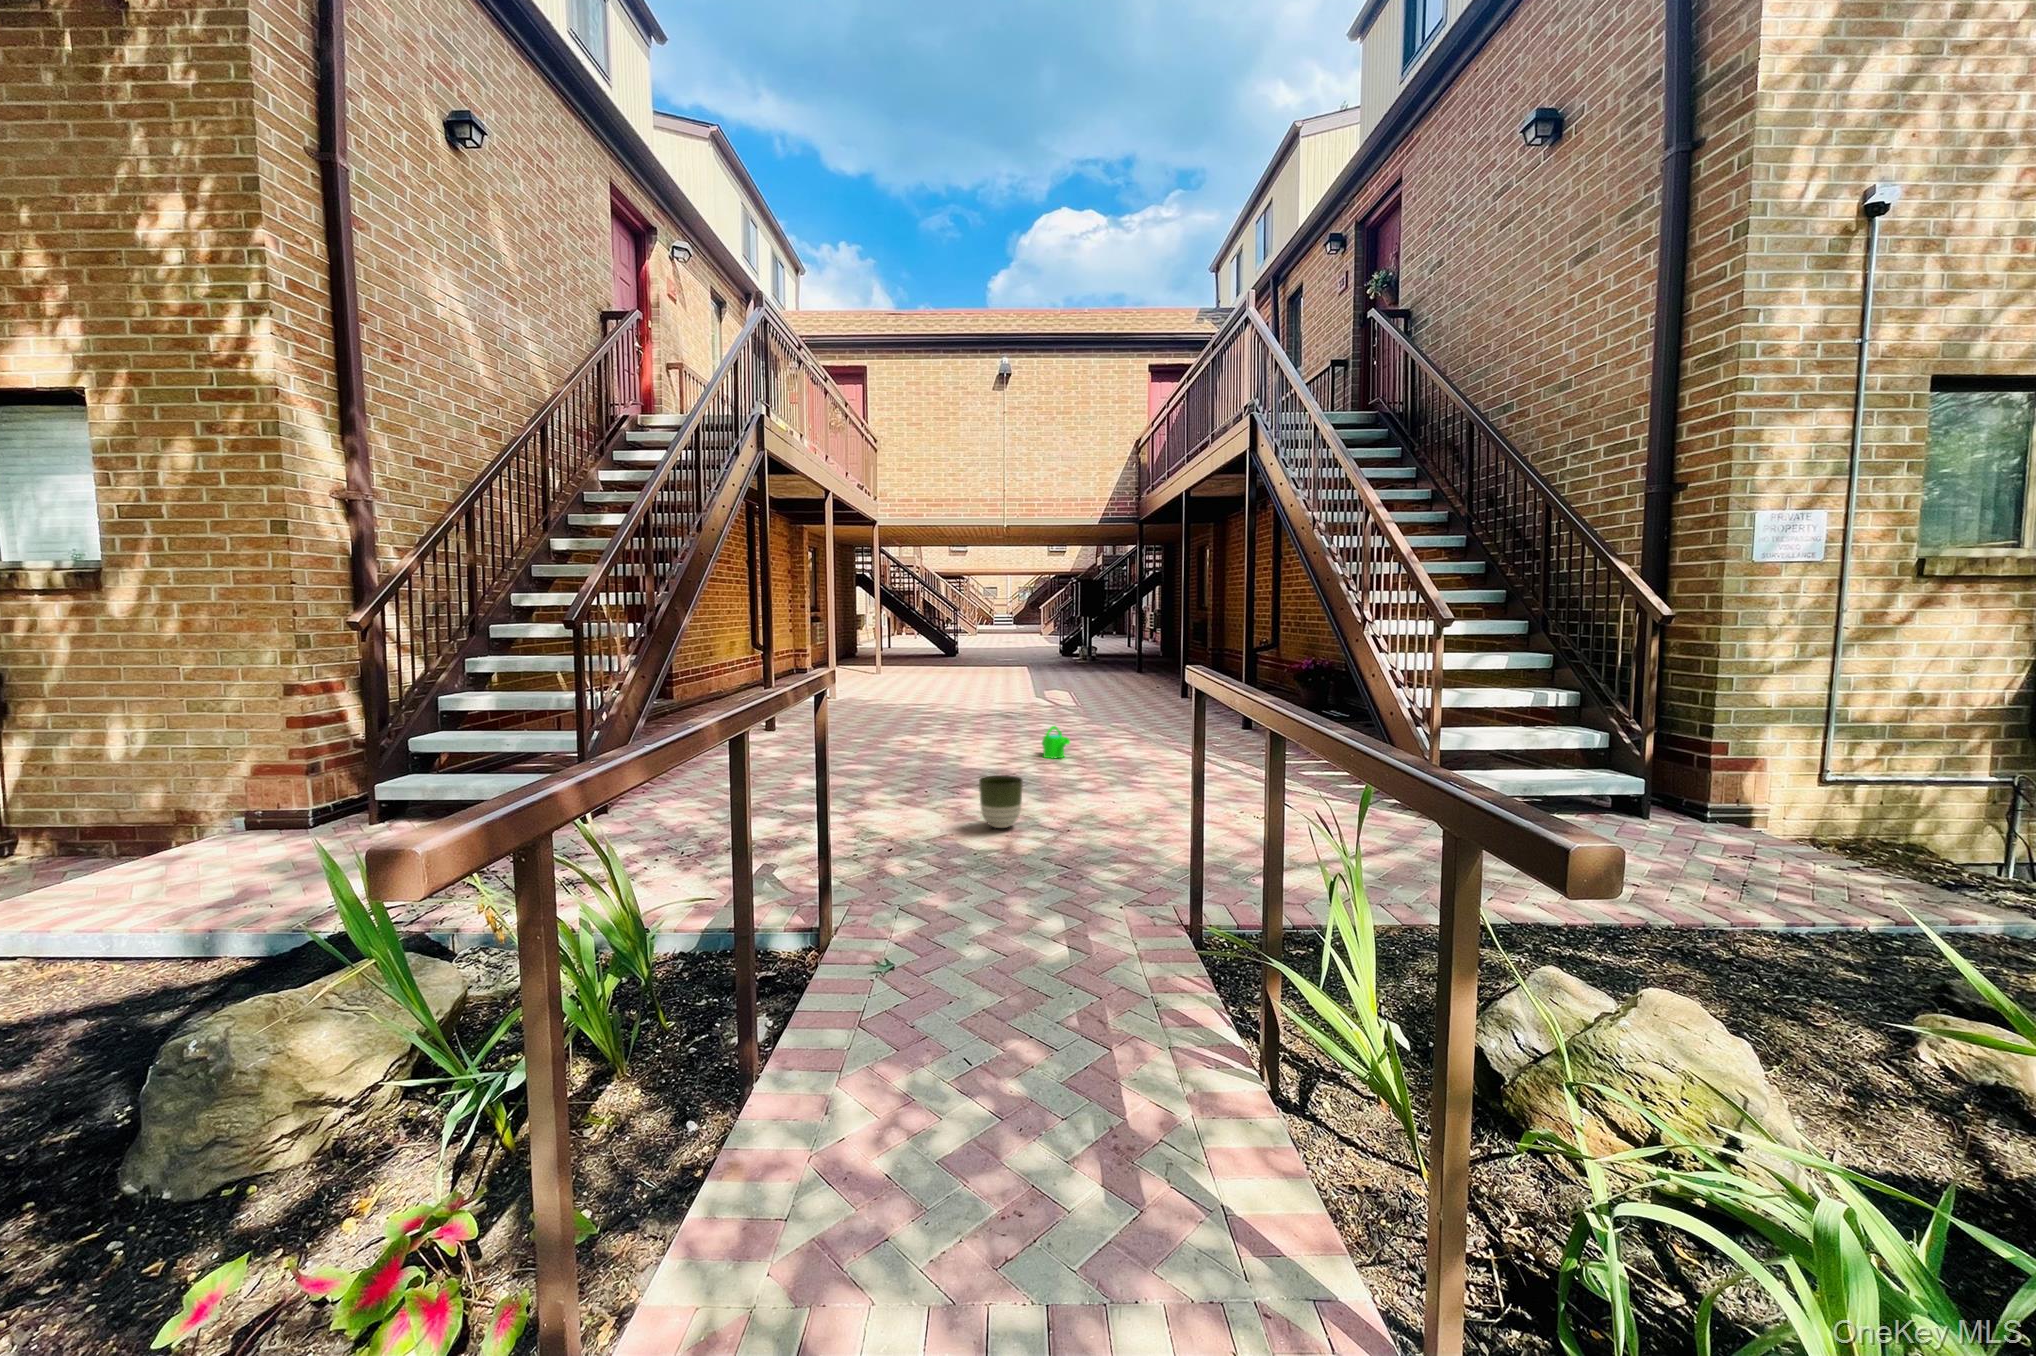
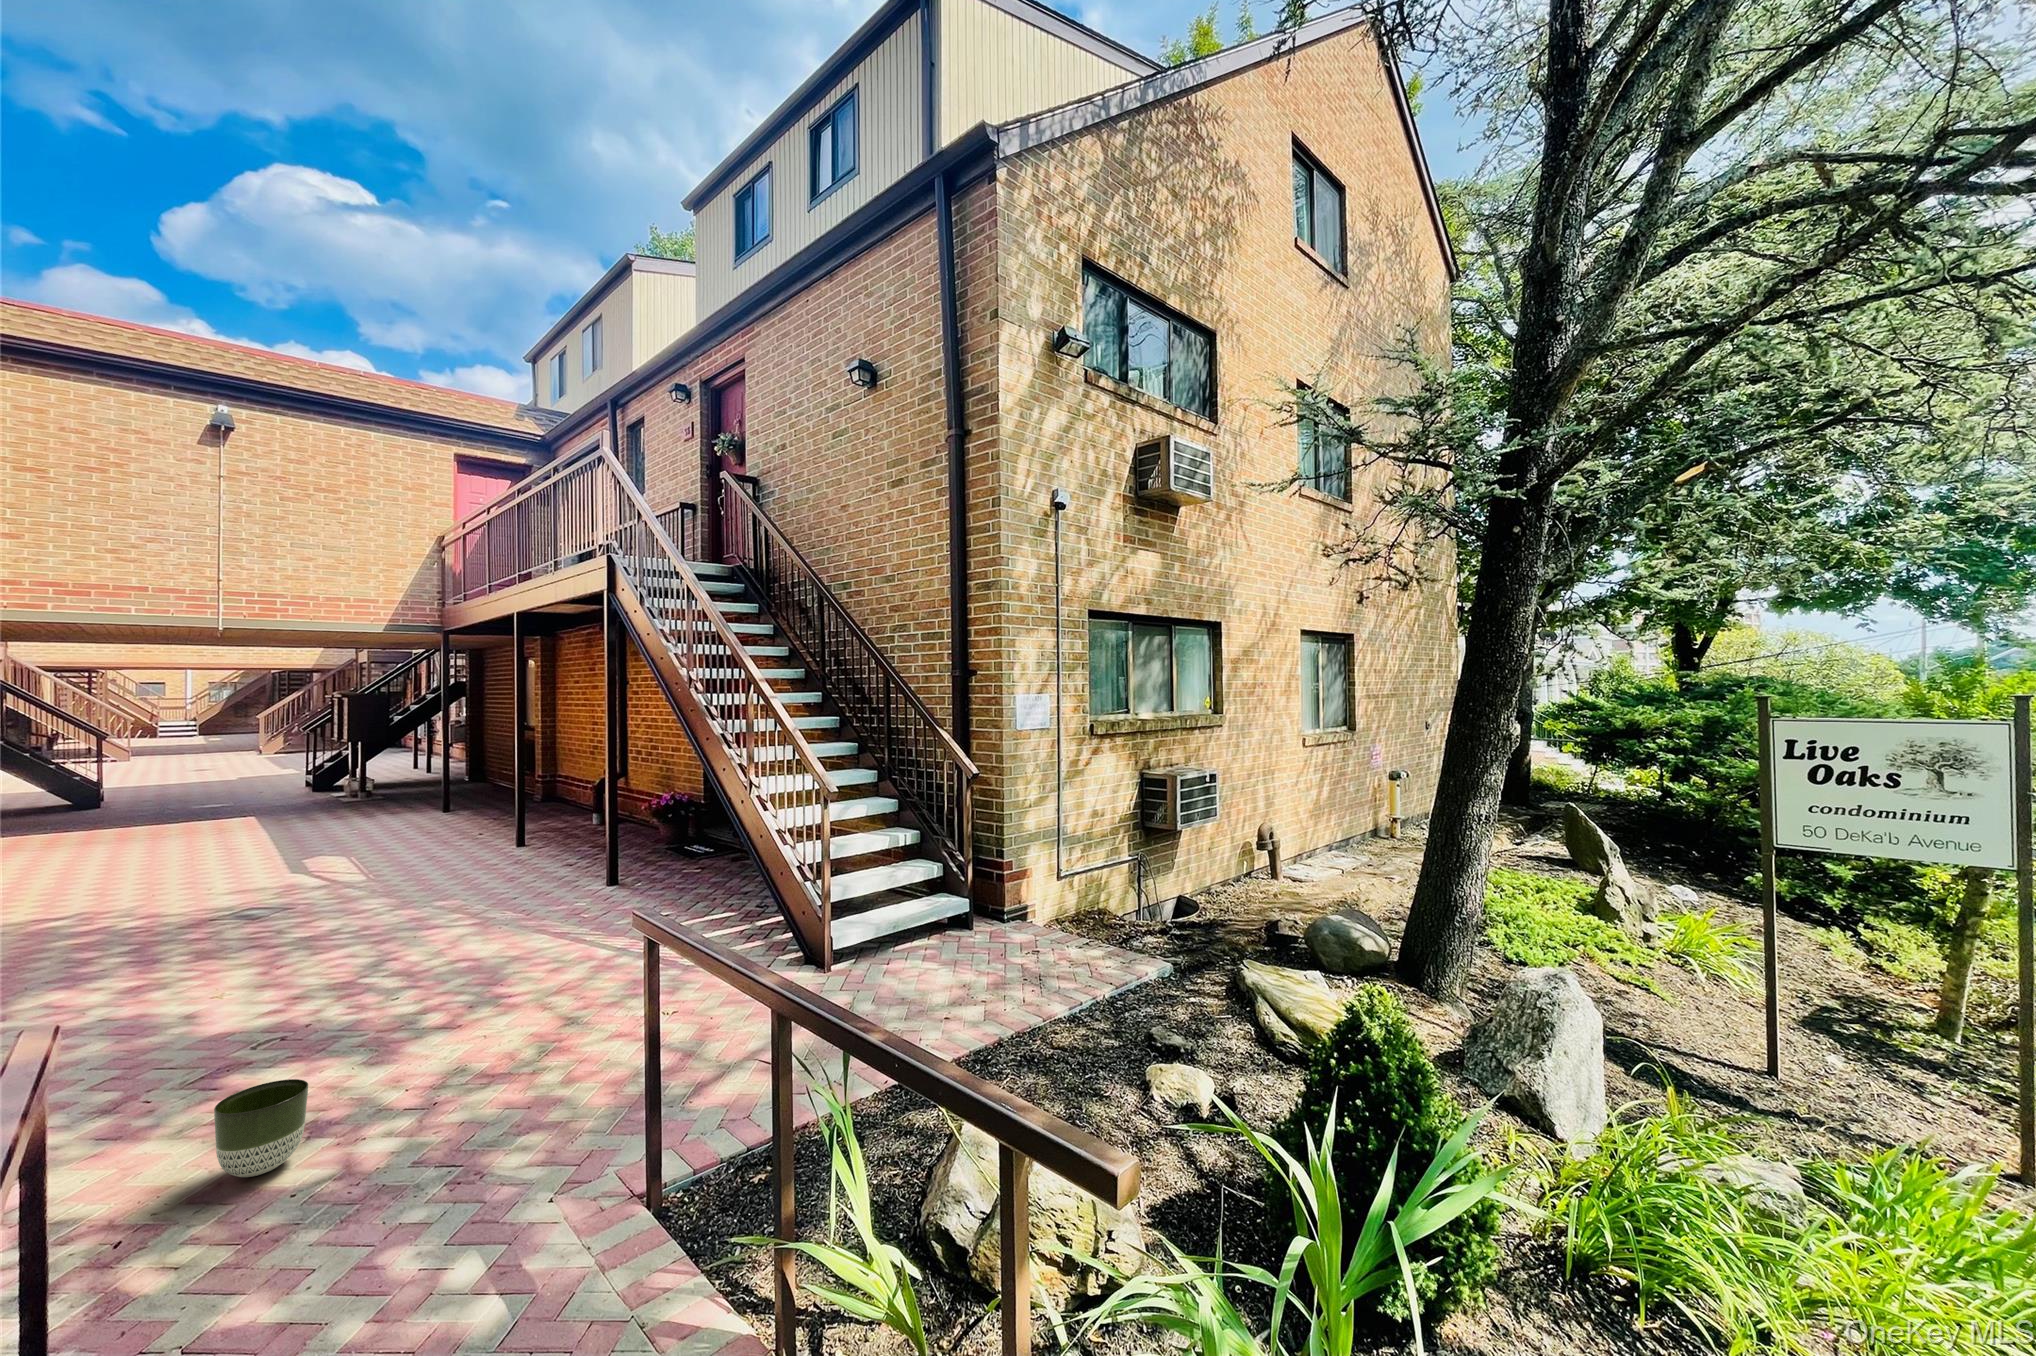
watering can: present [1042,726,1070,758] -> none [310,946,366,996]

